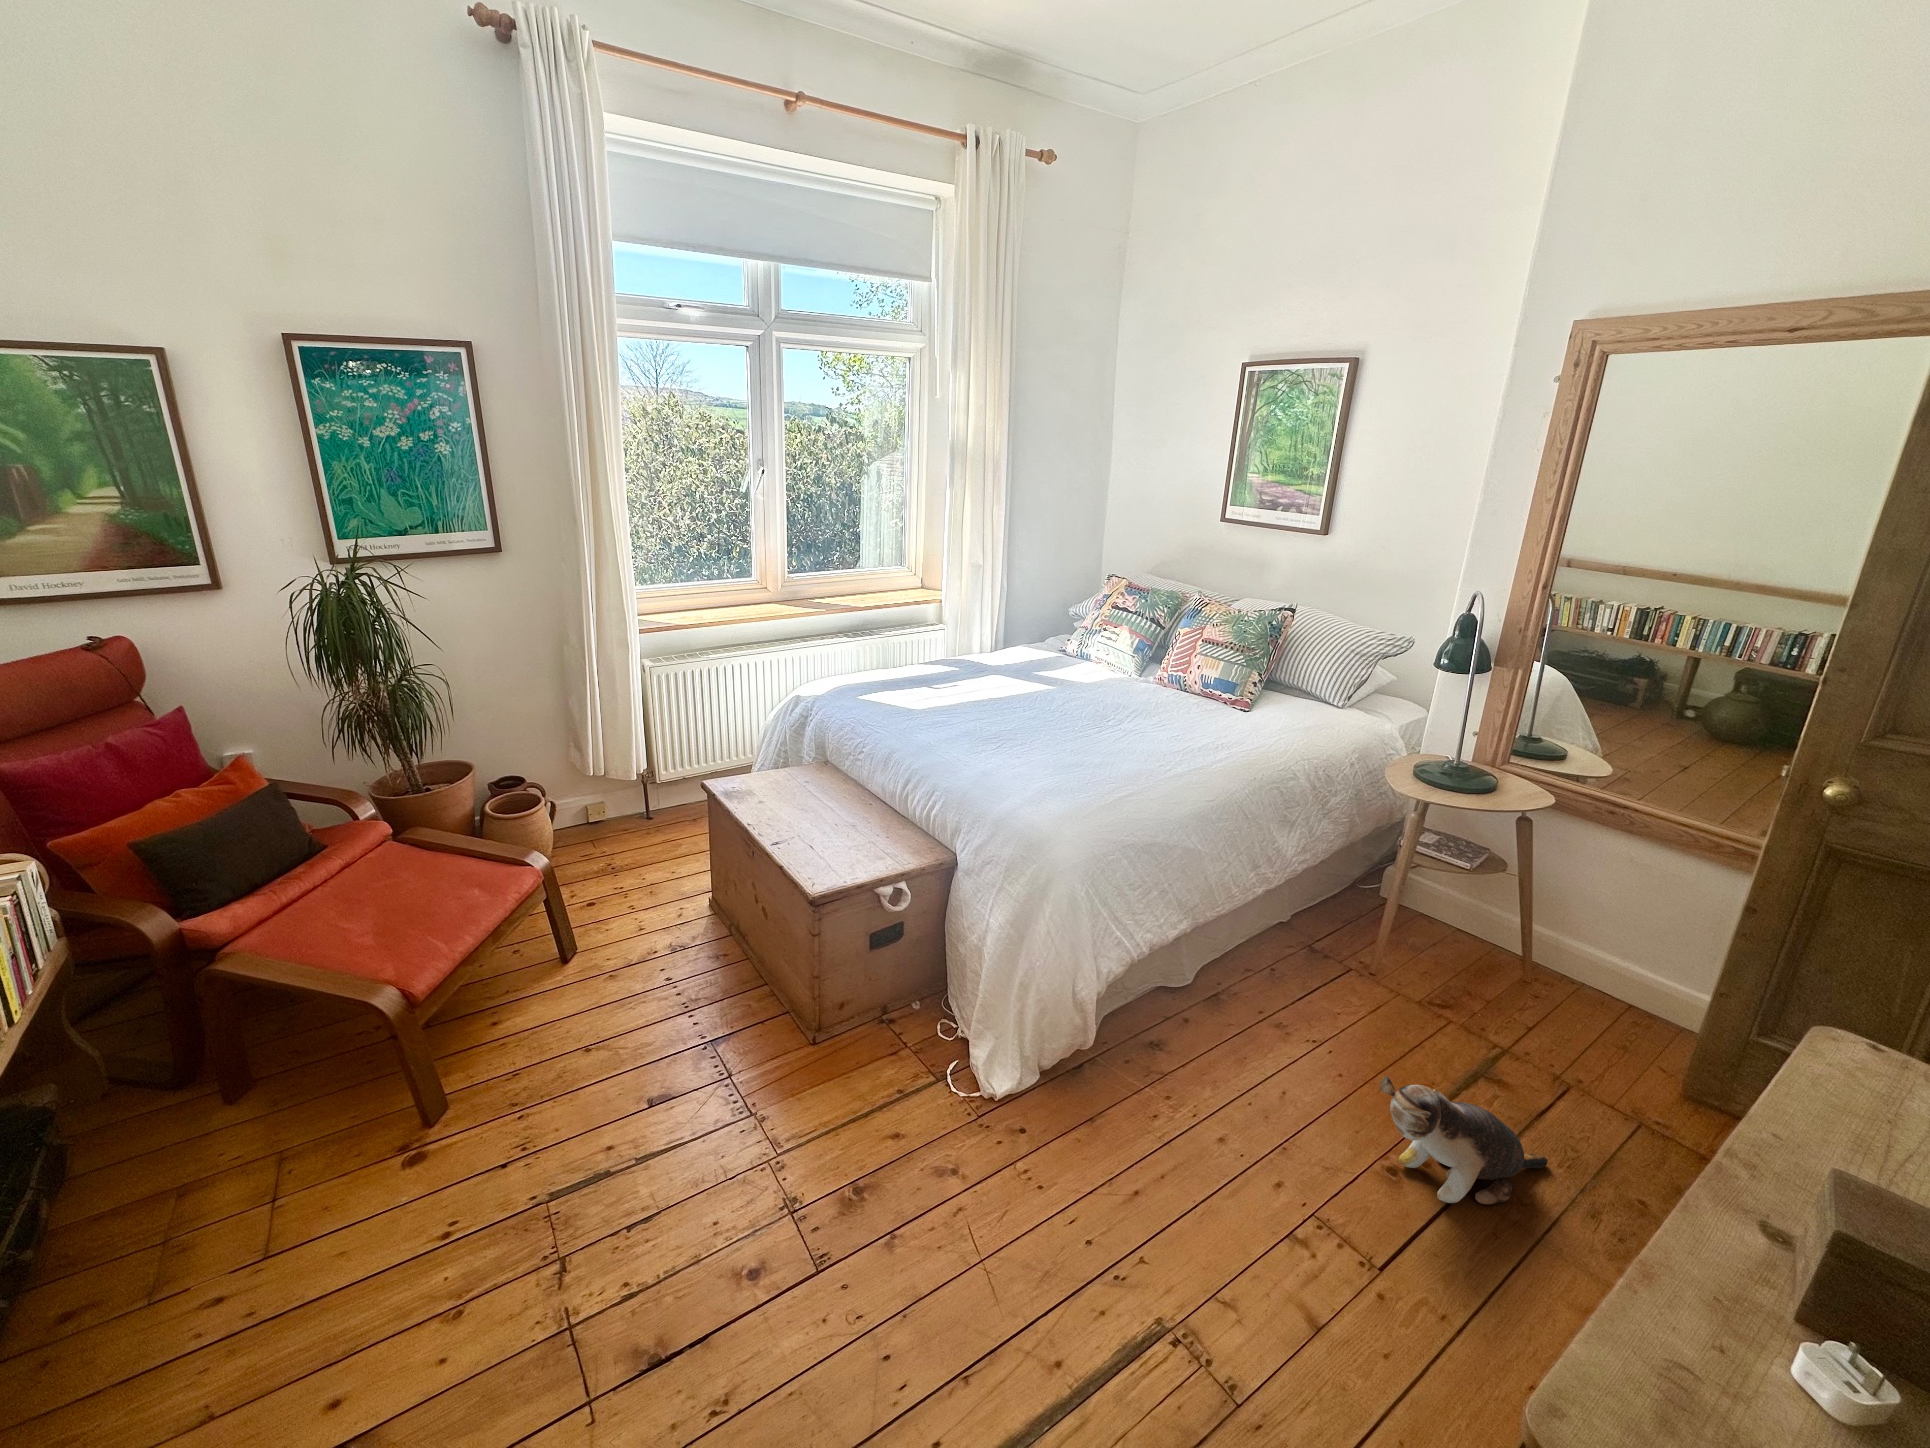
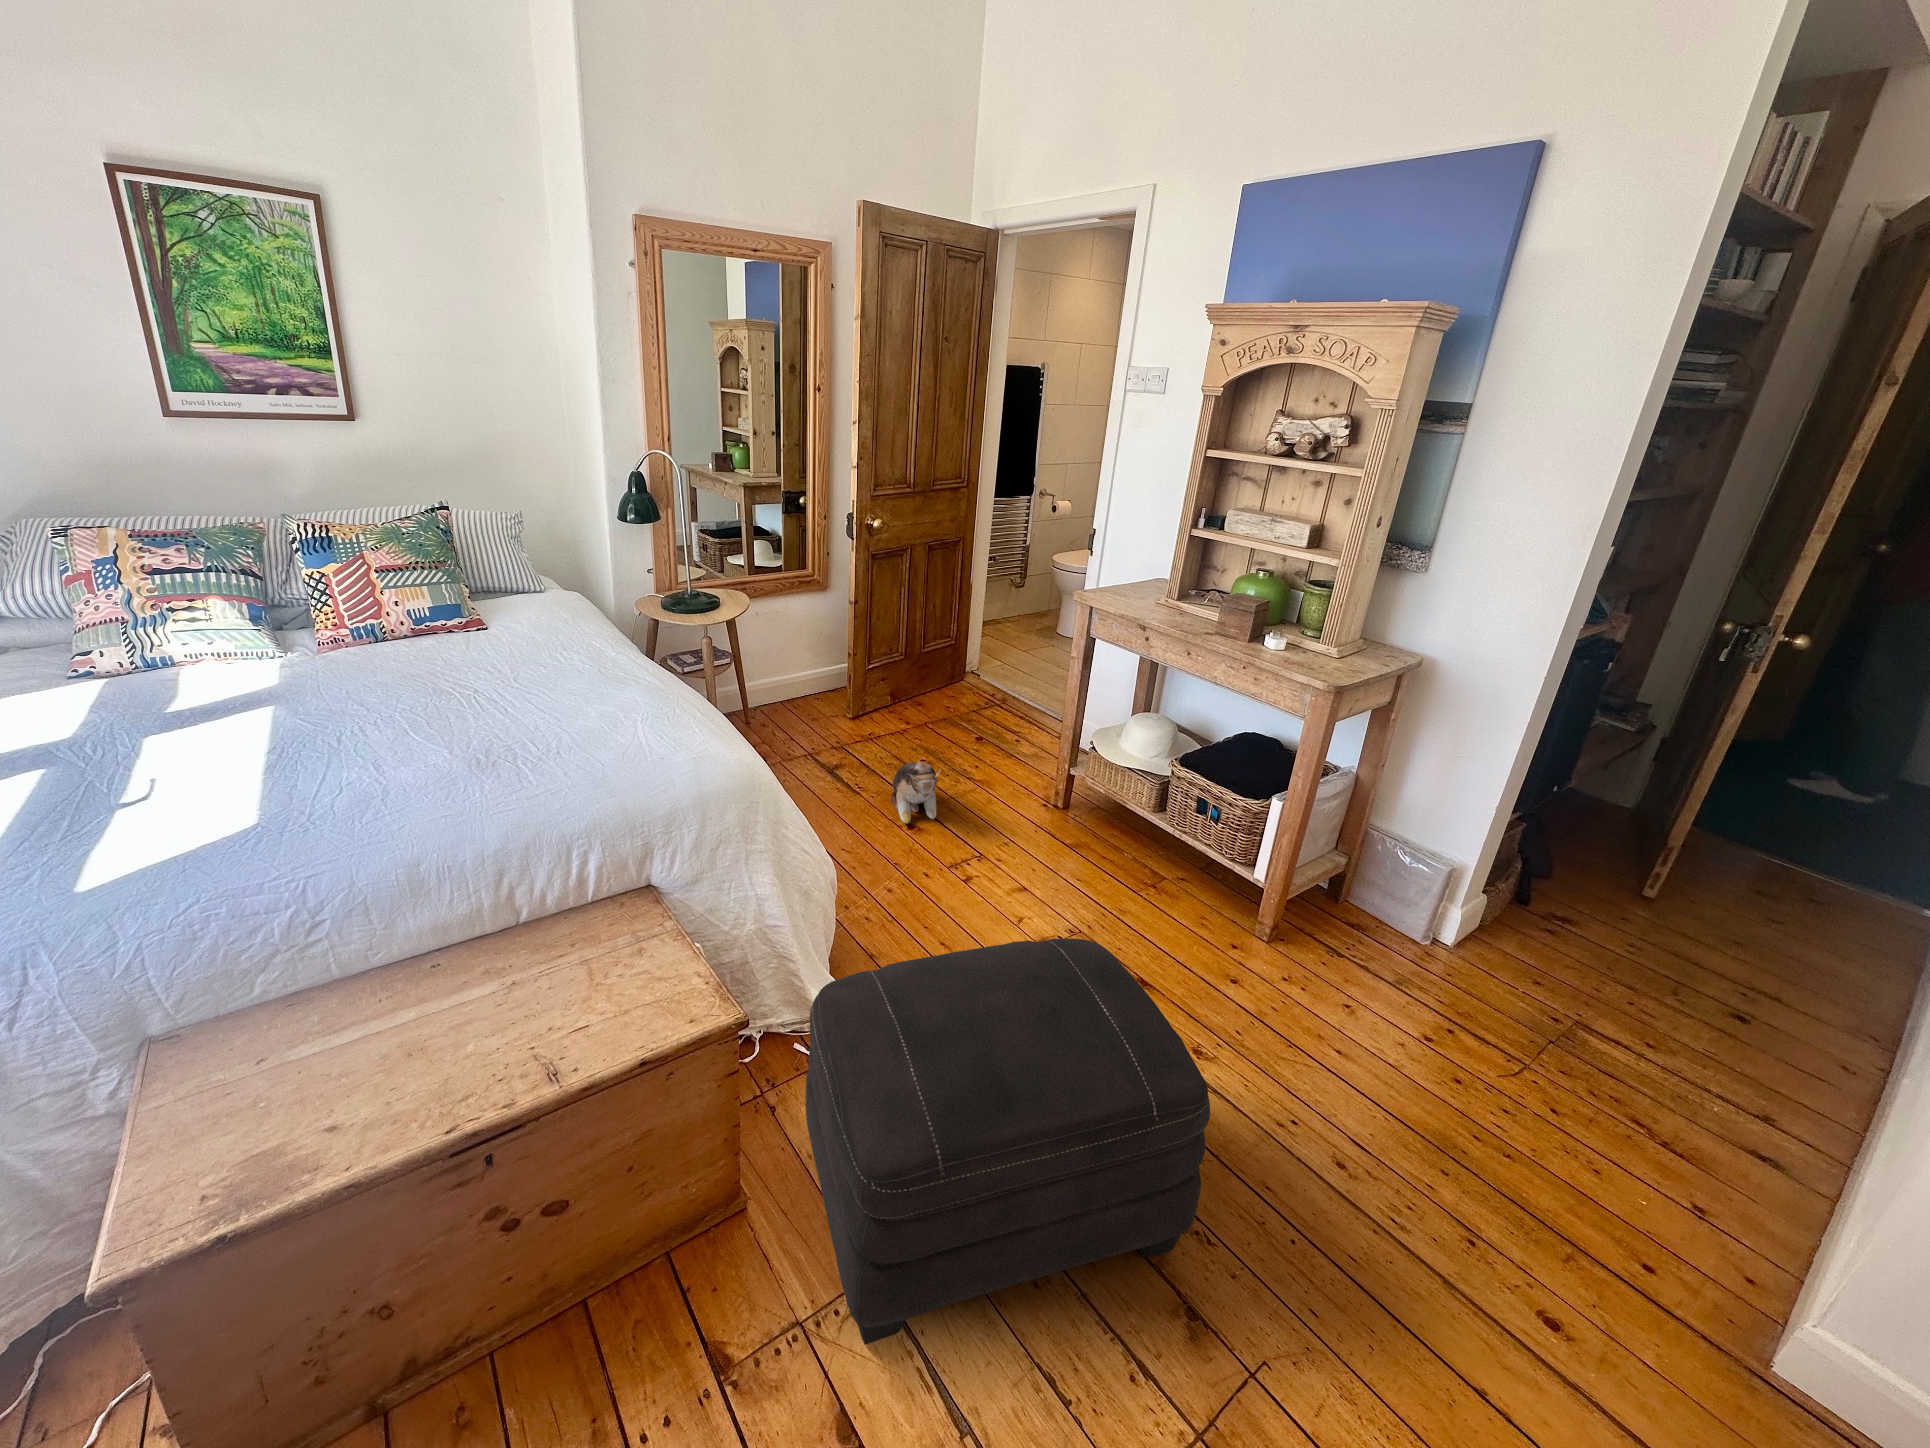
ottoman: none [682,942,940,1364] -> present [806,939,1210,1345]

